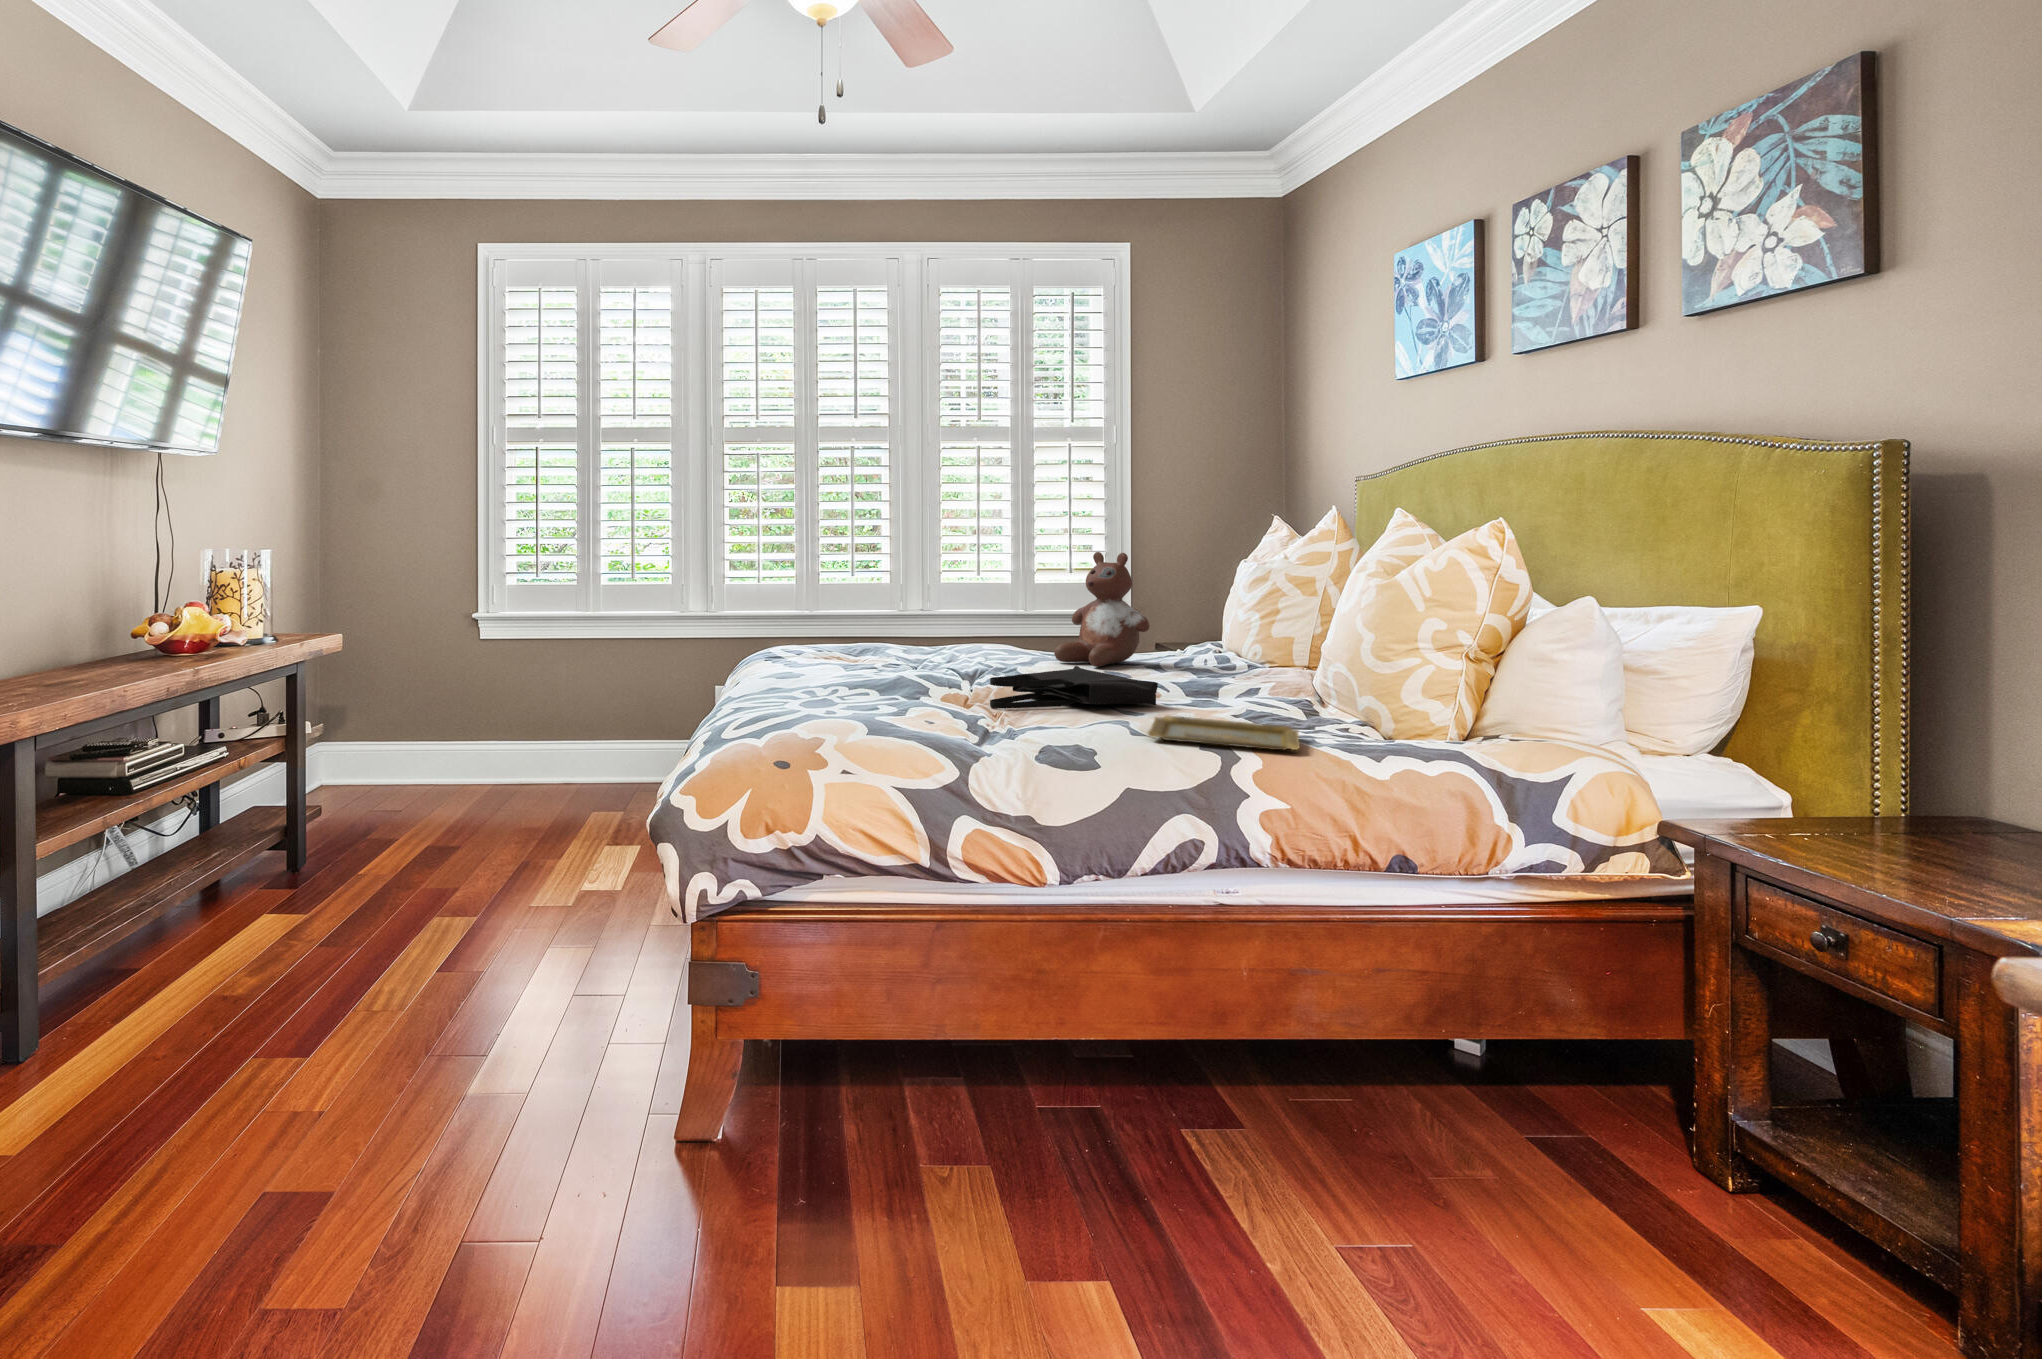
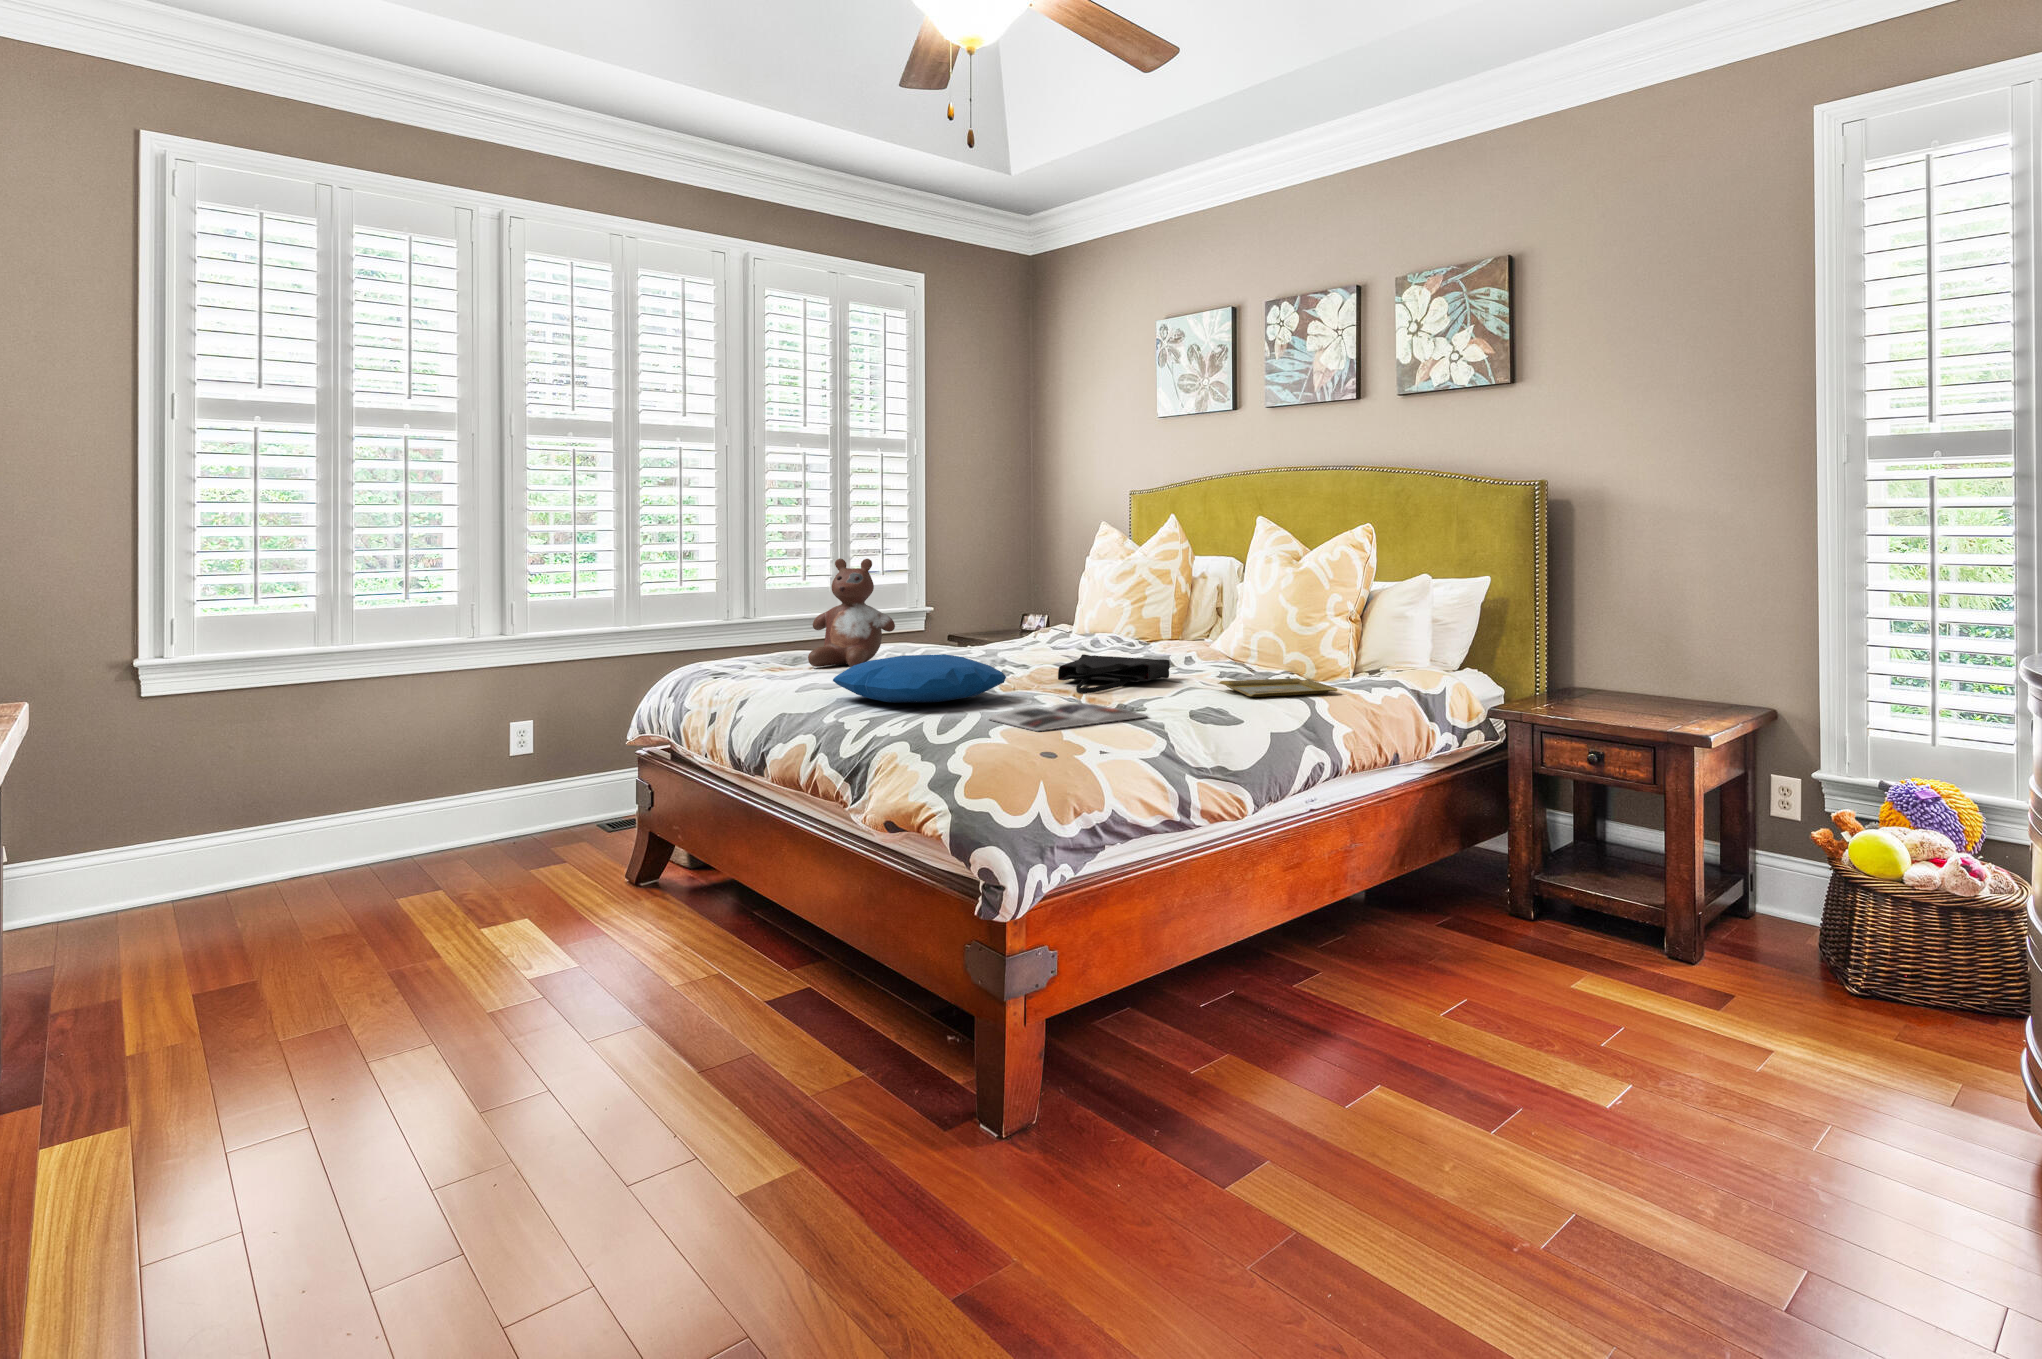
stuffed bear: present [1054,552,1149,667] -> present [808,559,895,667]
pillow: none [751,647,900,695] -> present [833,654,1006,703]
magazine: none [788,712,949,741] -> present [988,703,1147,731]

